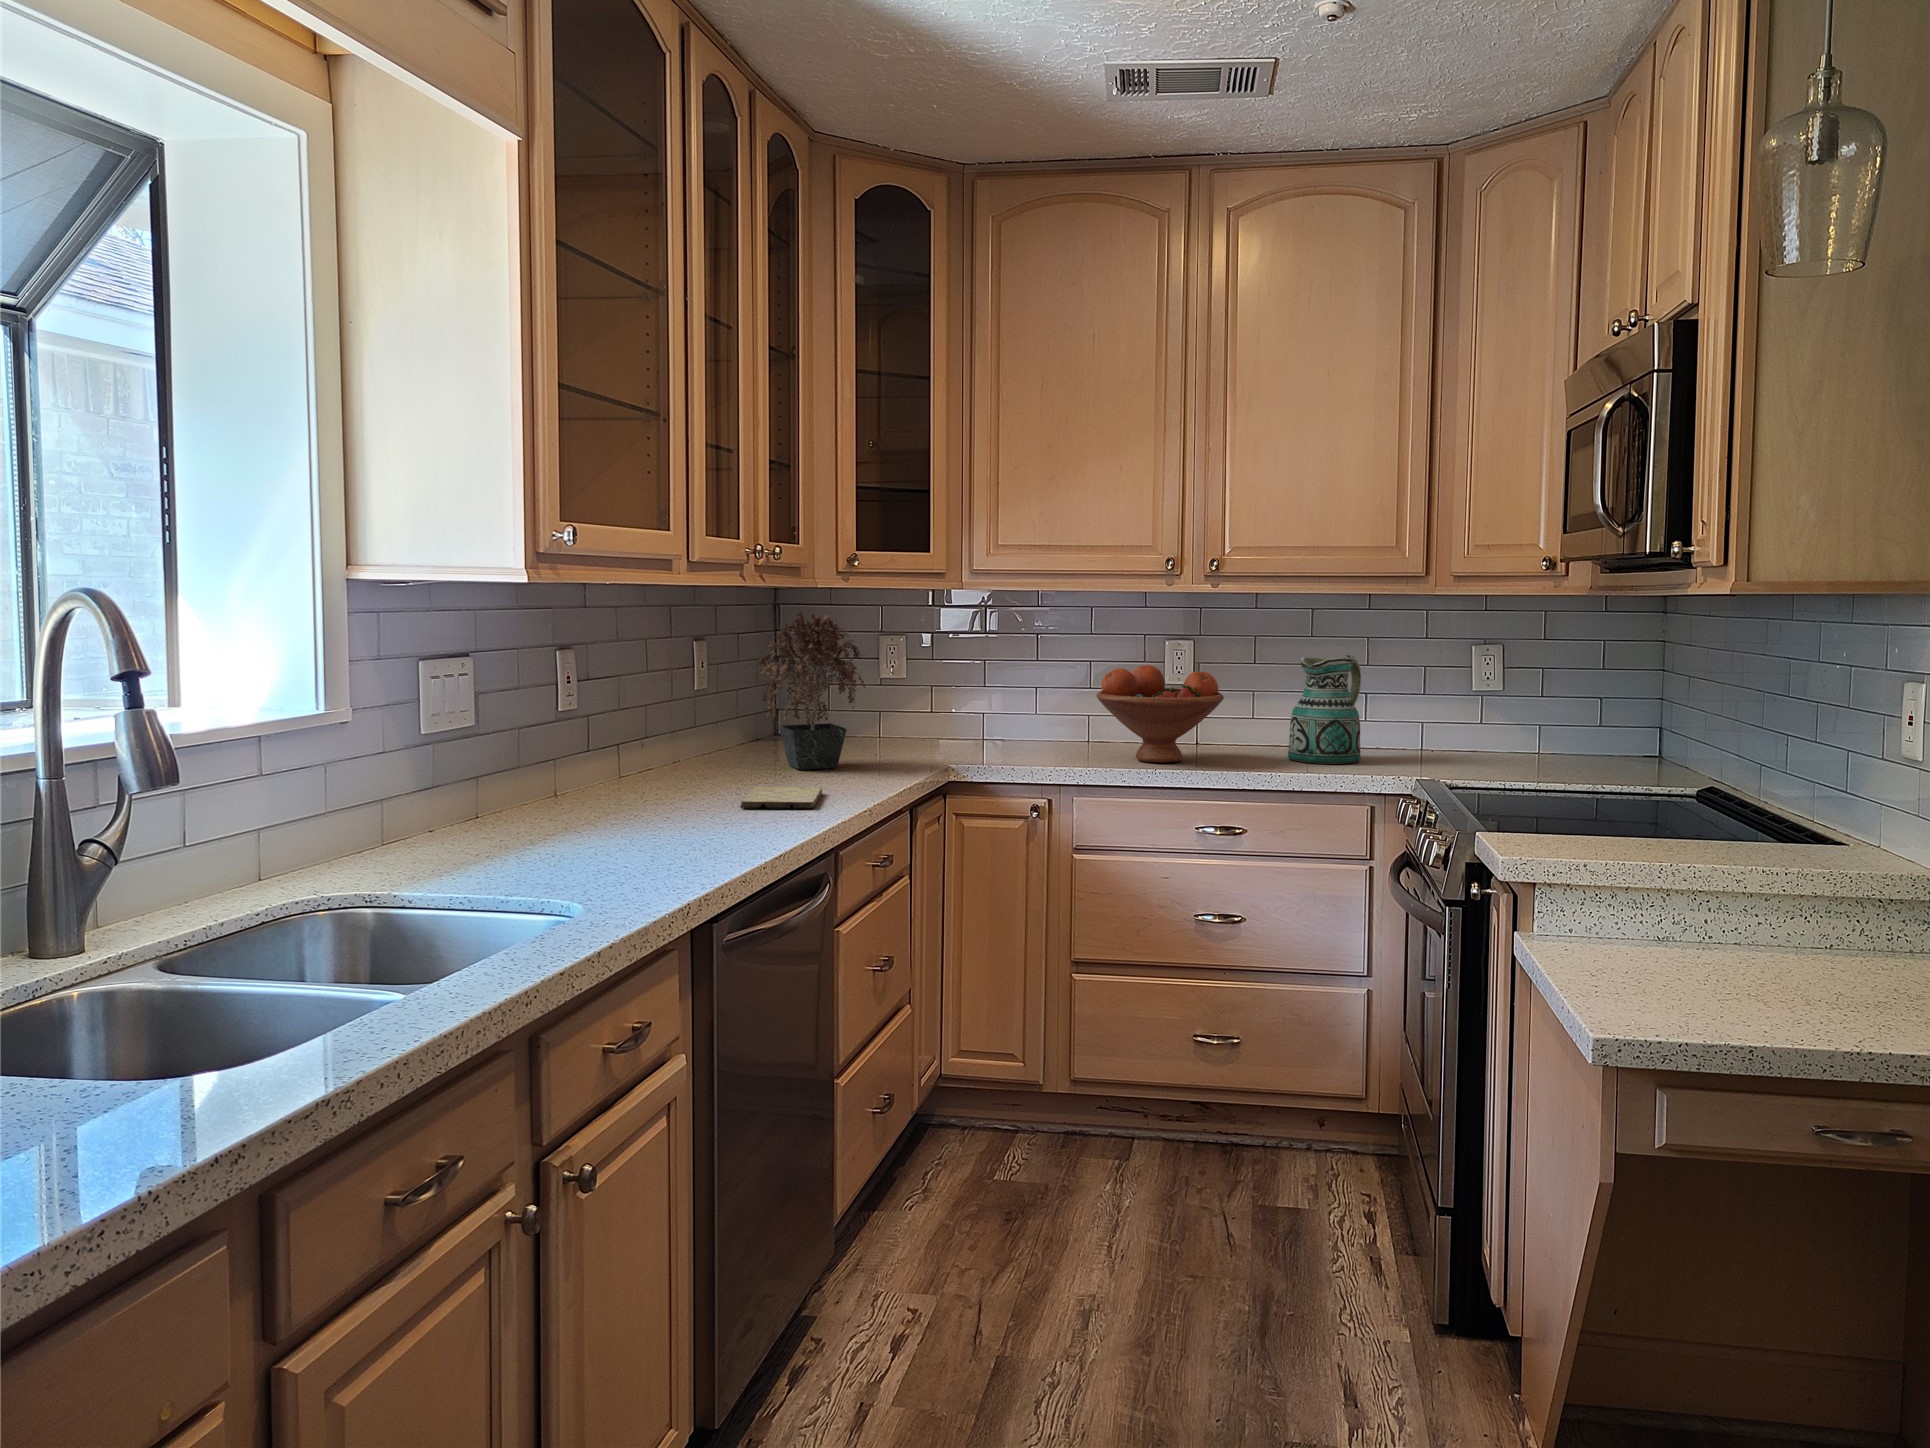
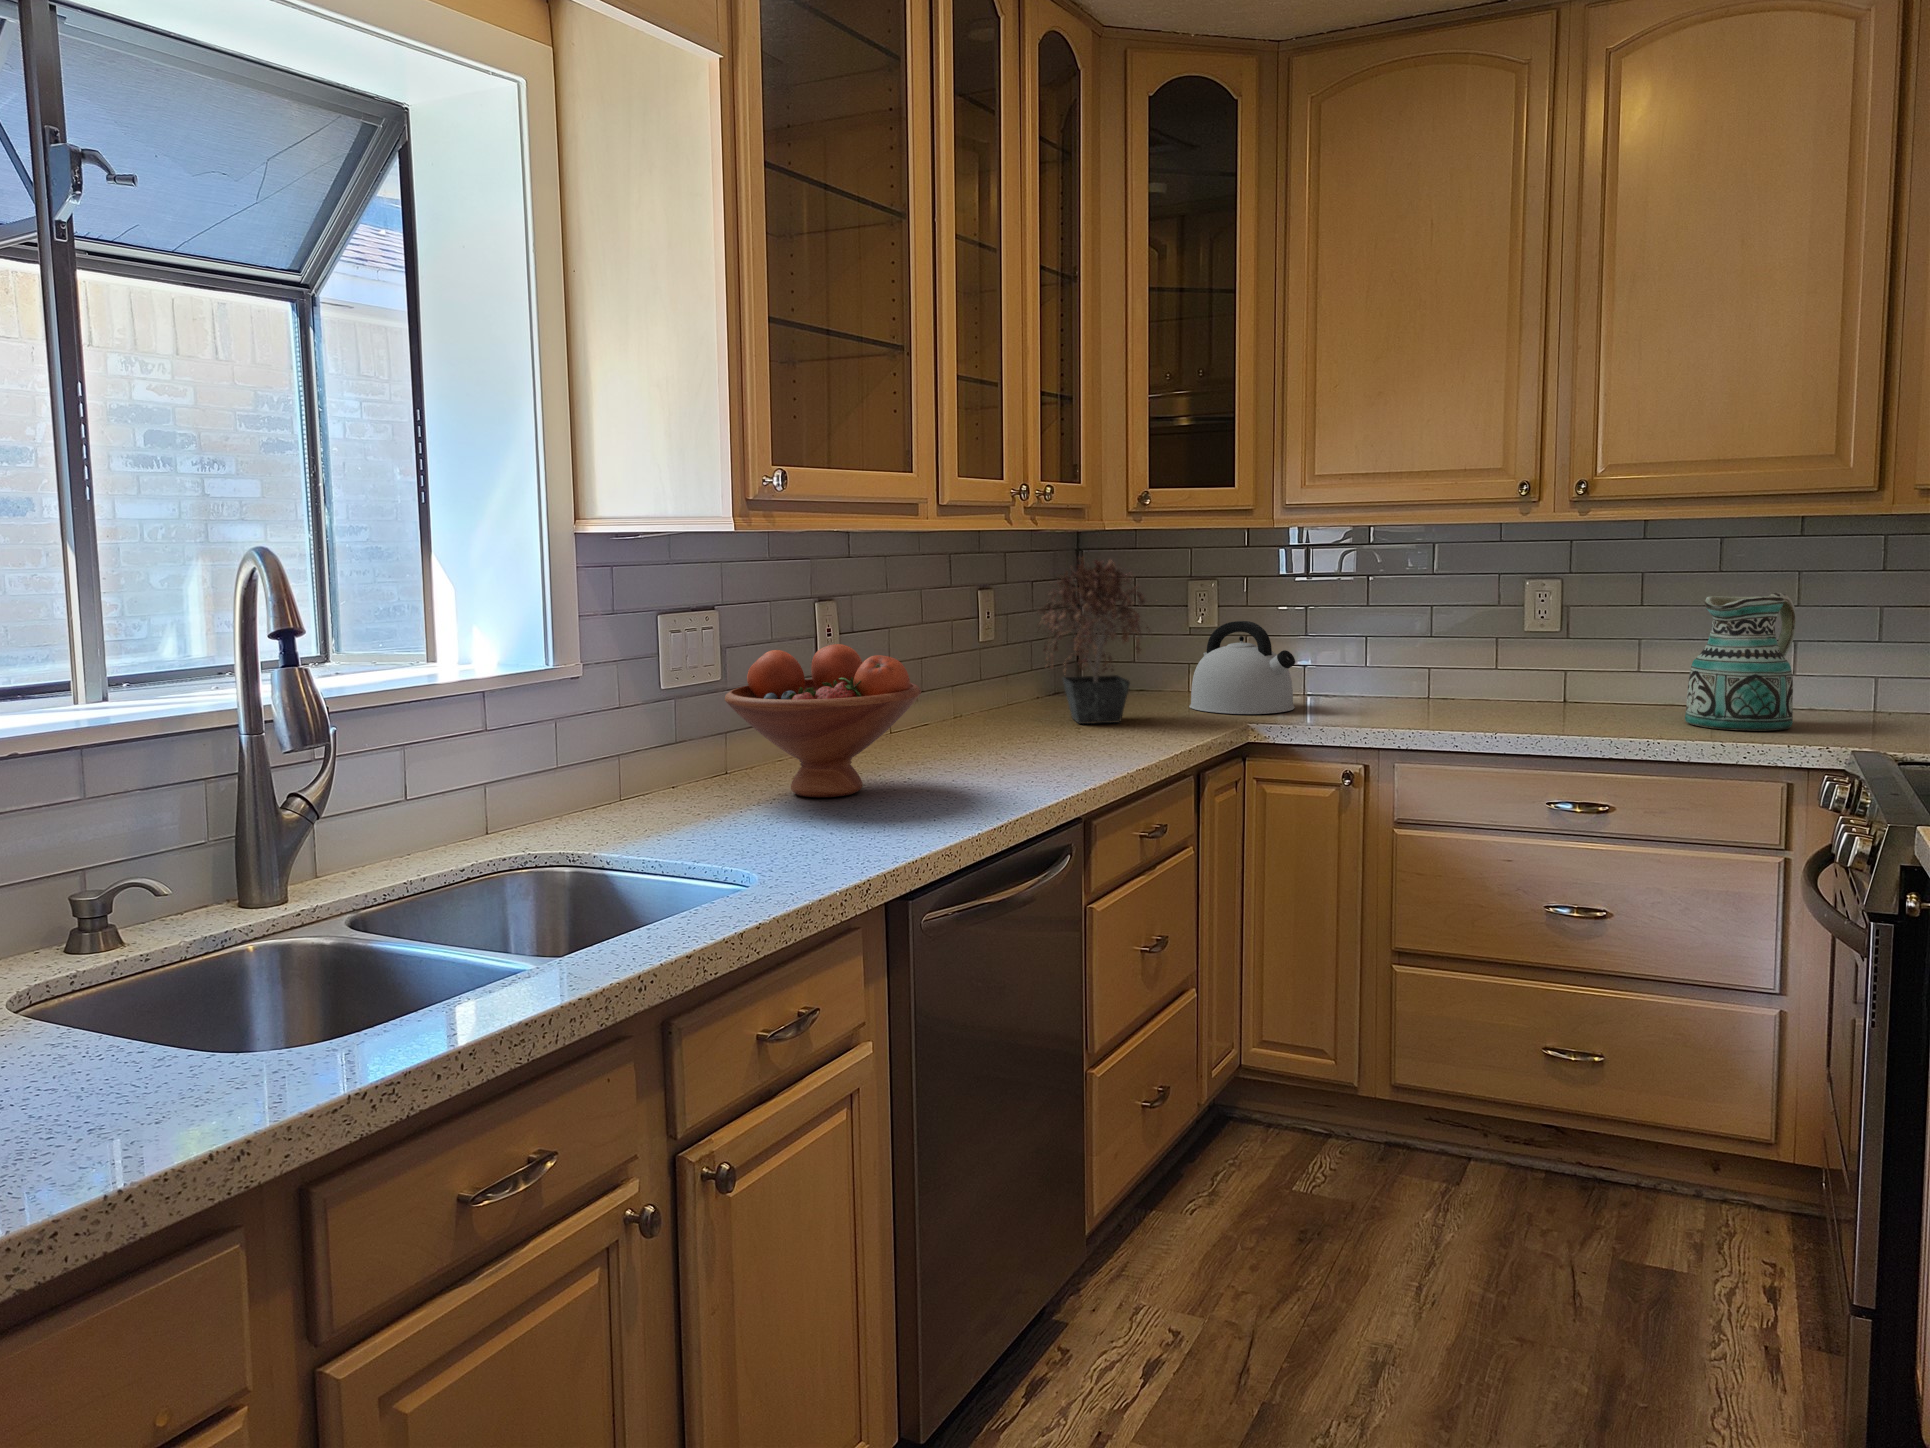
fruit bowl: present [1096,665,1224,763] -> present [725,644,921,797]
kettle: none [893,673,988,758] -> present [1190,621,1295,714]
cutting board: present [740,787,822,809] -> none [994,742,1089,768]

